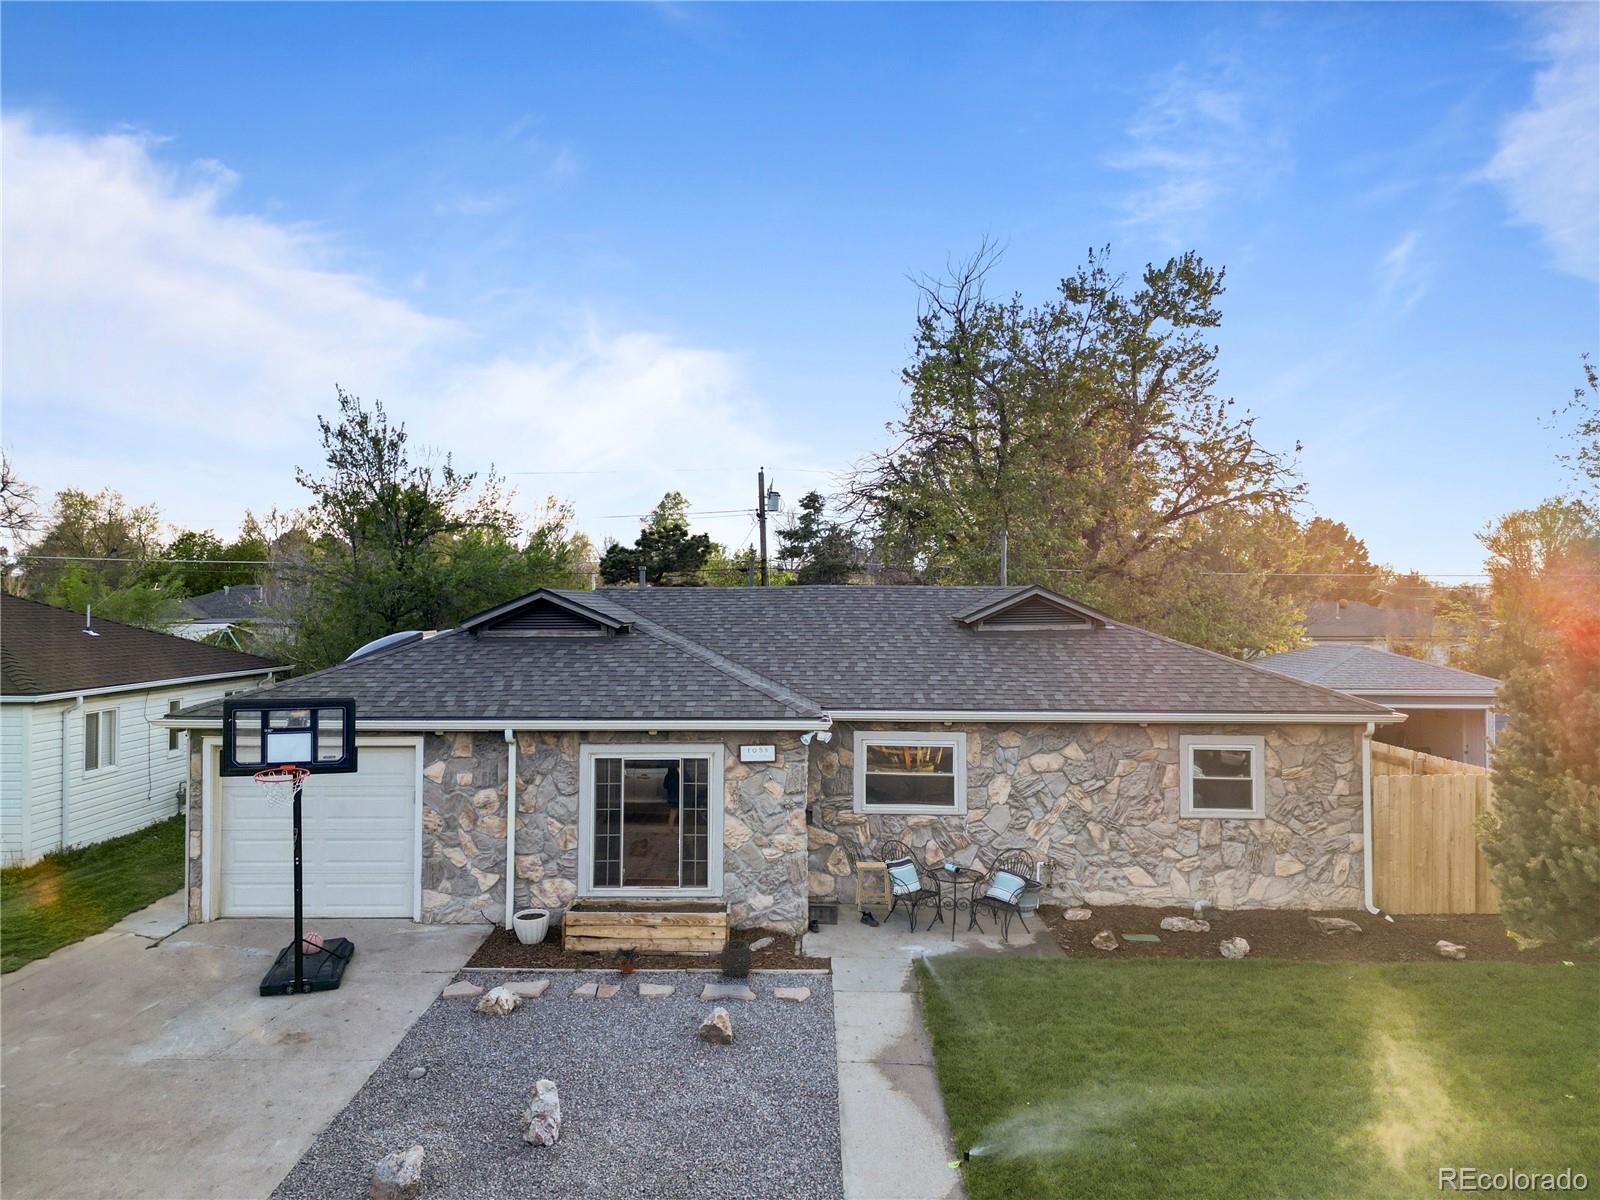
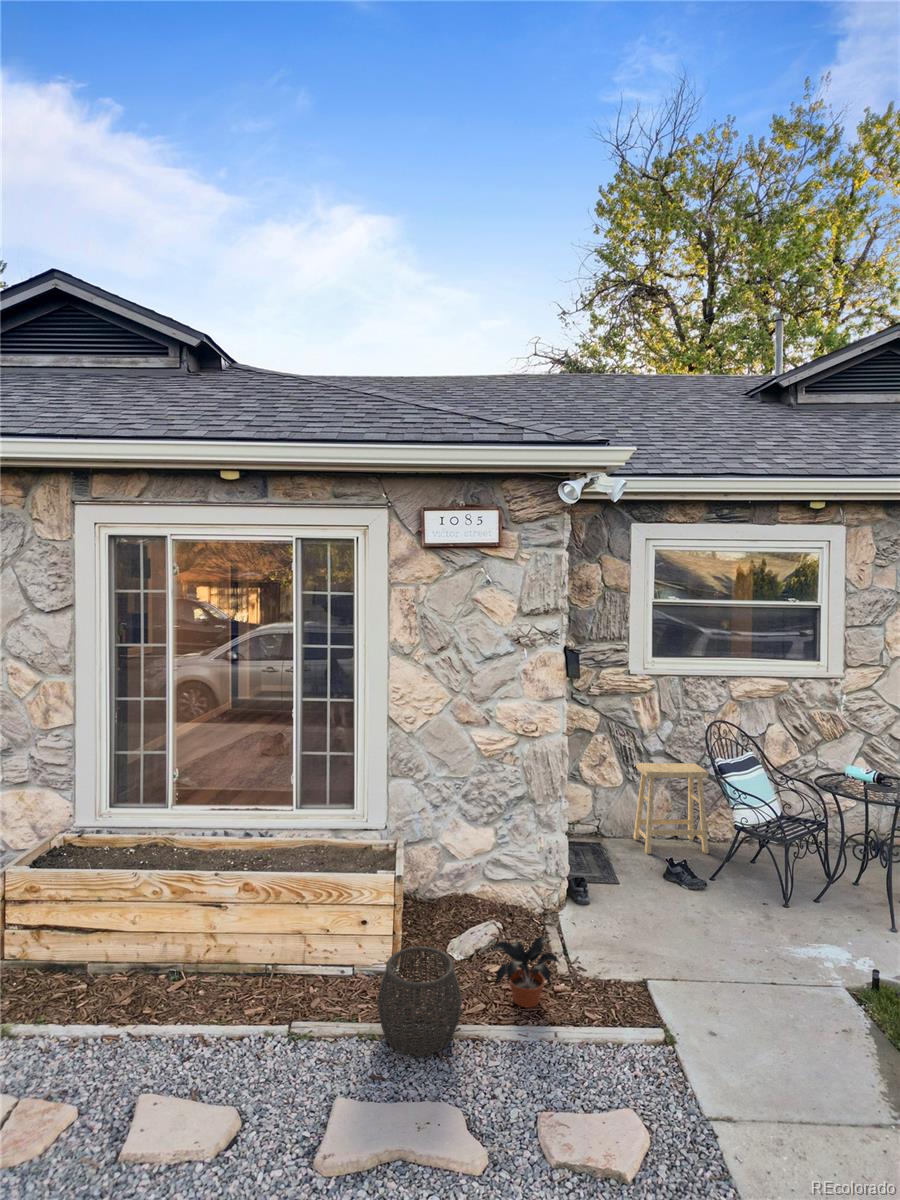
potted plant: present [613,946,640,974] -> present [493,937,559,1007]

